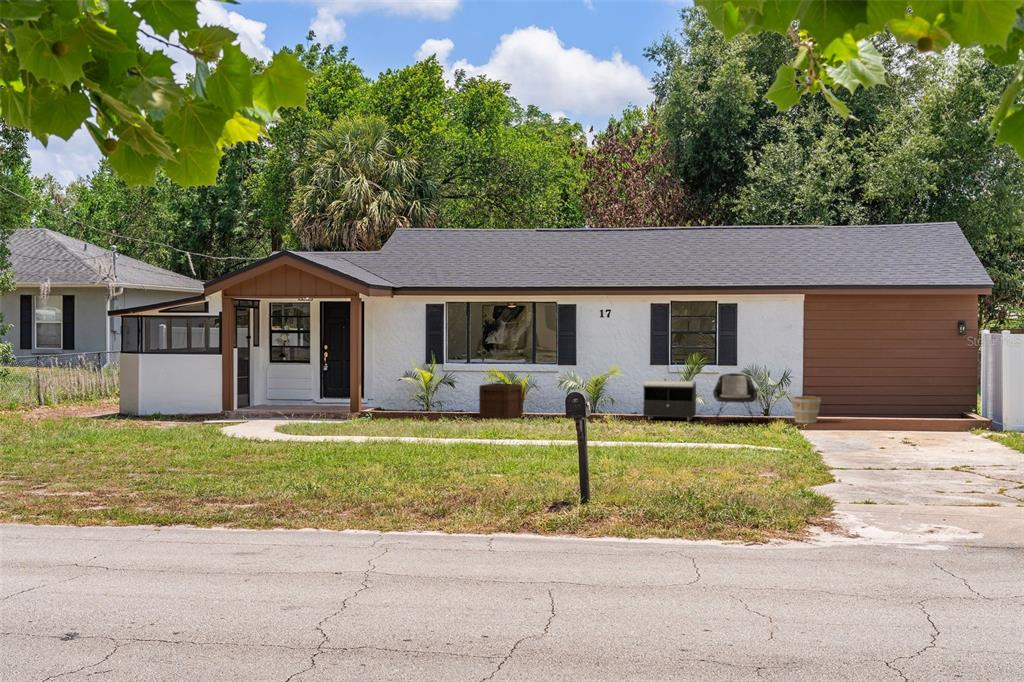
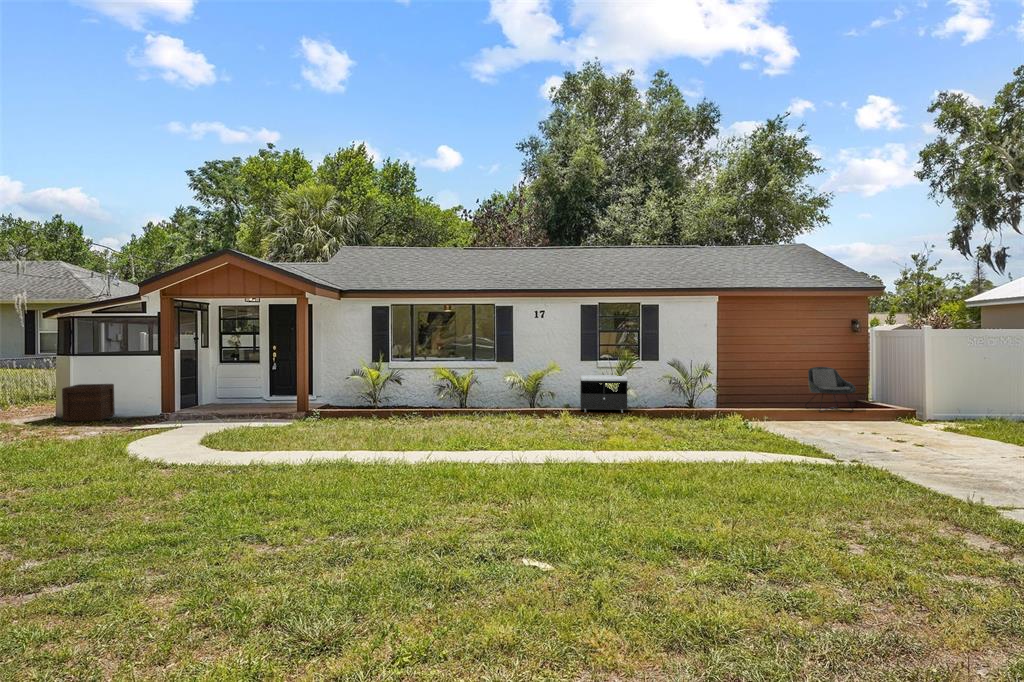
lounge chair: present [713,373,758,423] -> present [807,367,856,413]
wooden crate: present [479,383,523,419] -> present [62,384,115,422]
wooden bucket: present [791,396,821,423] -> none [711,387,740,412]

